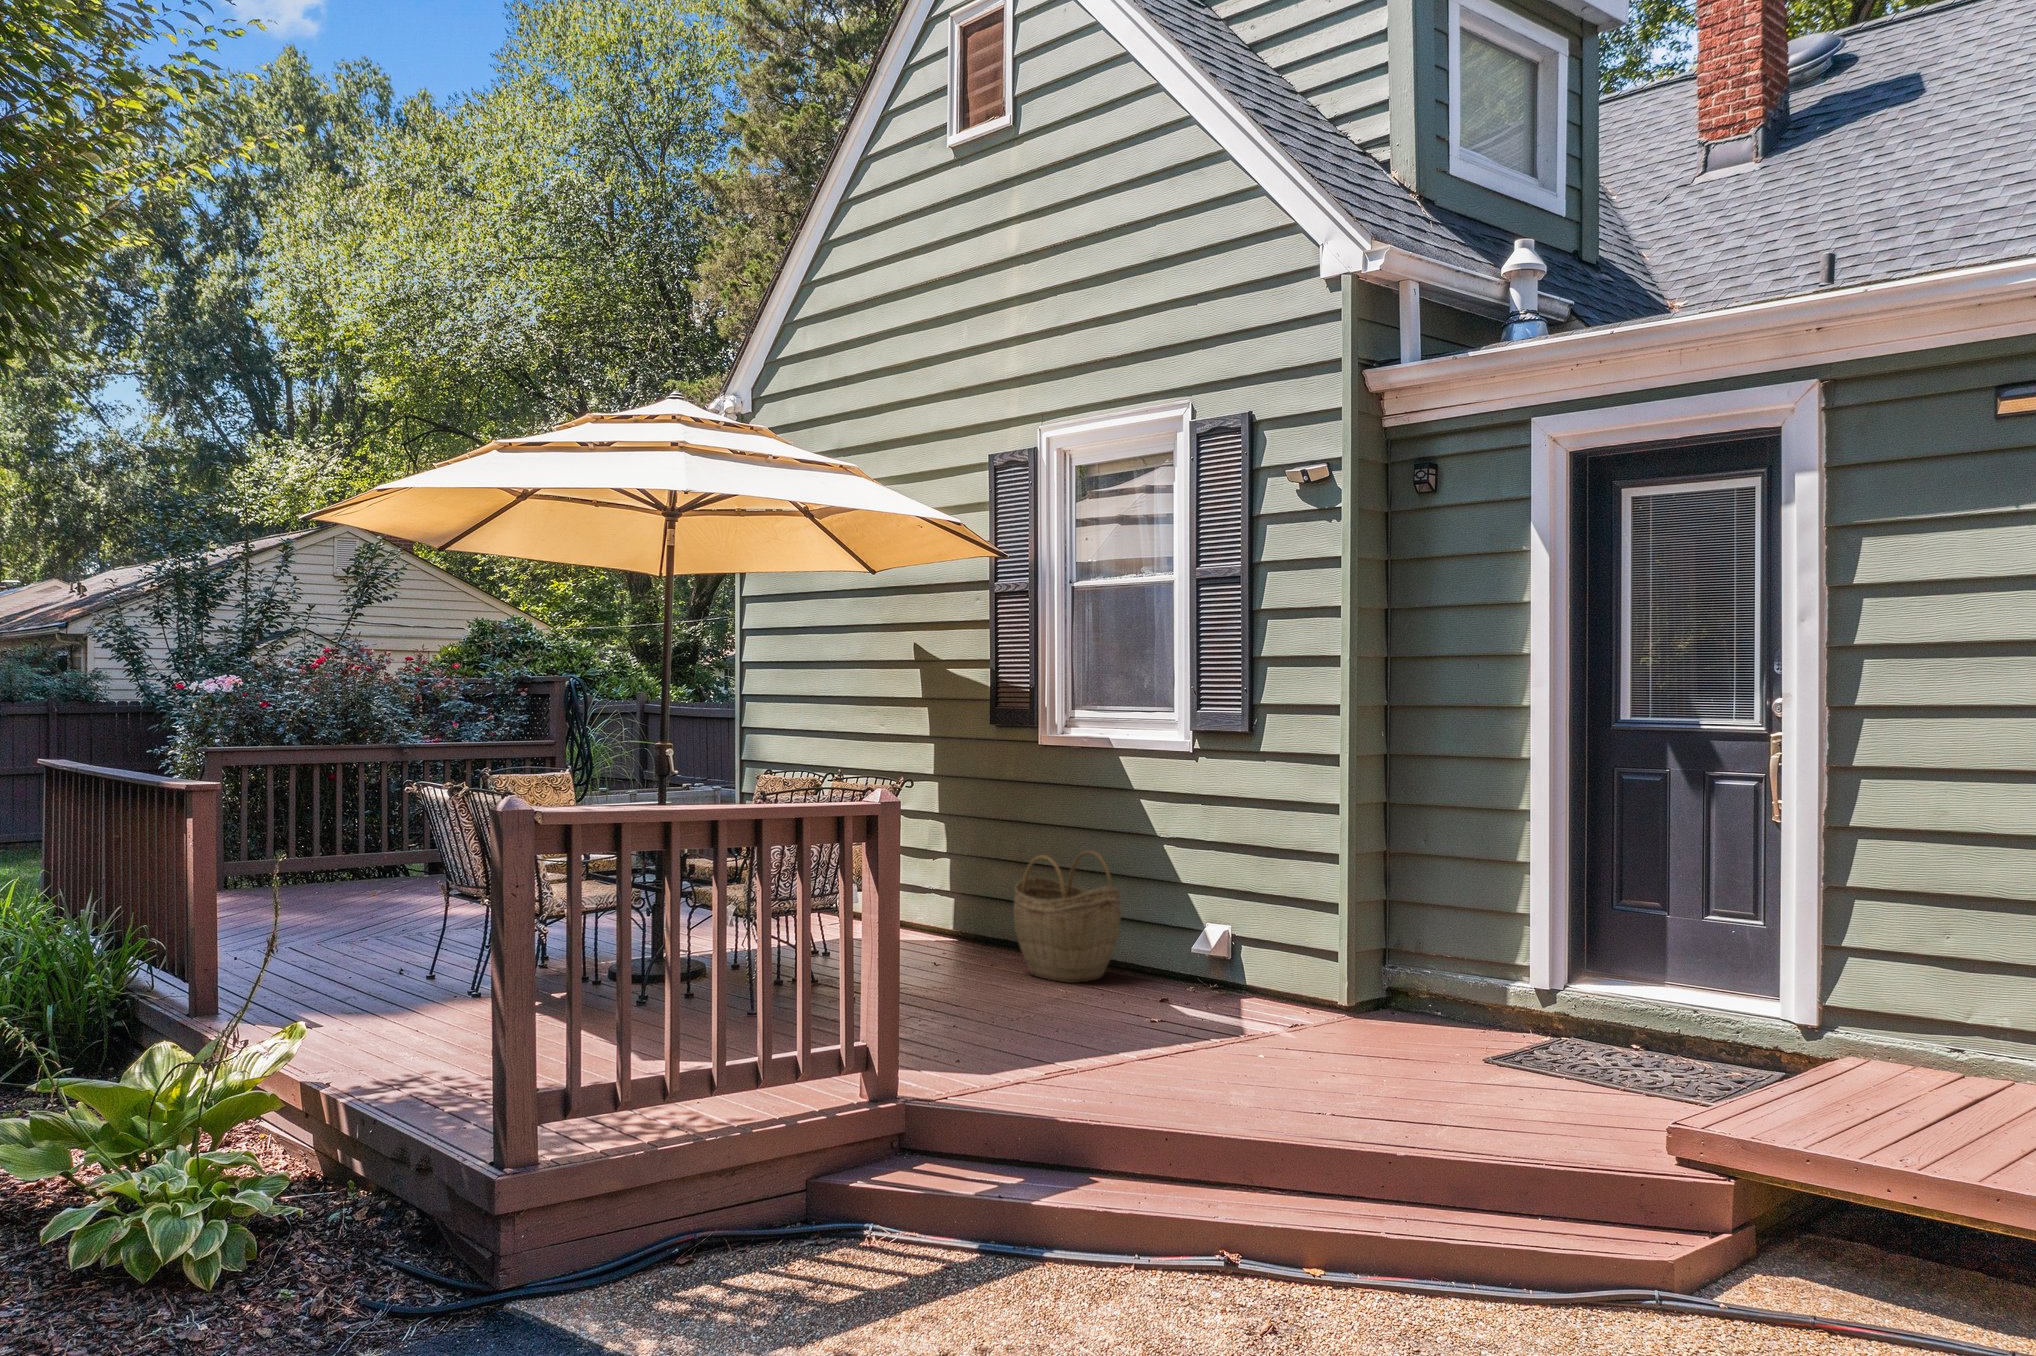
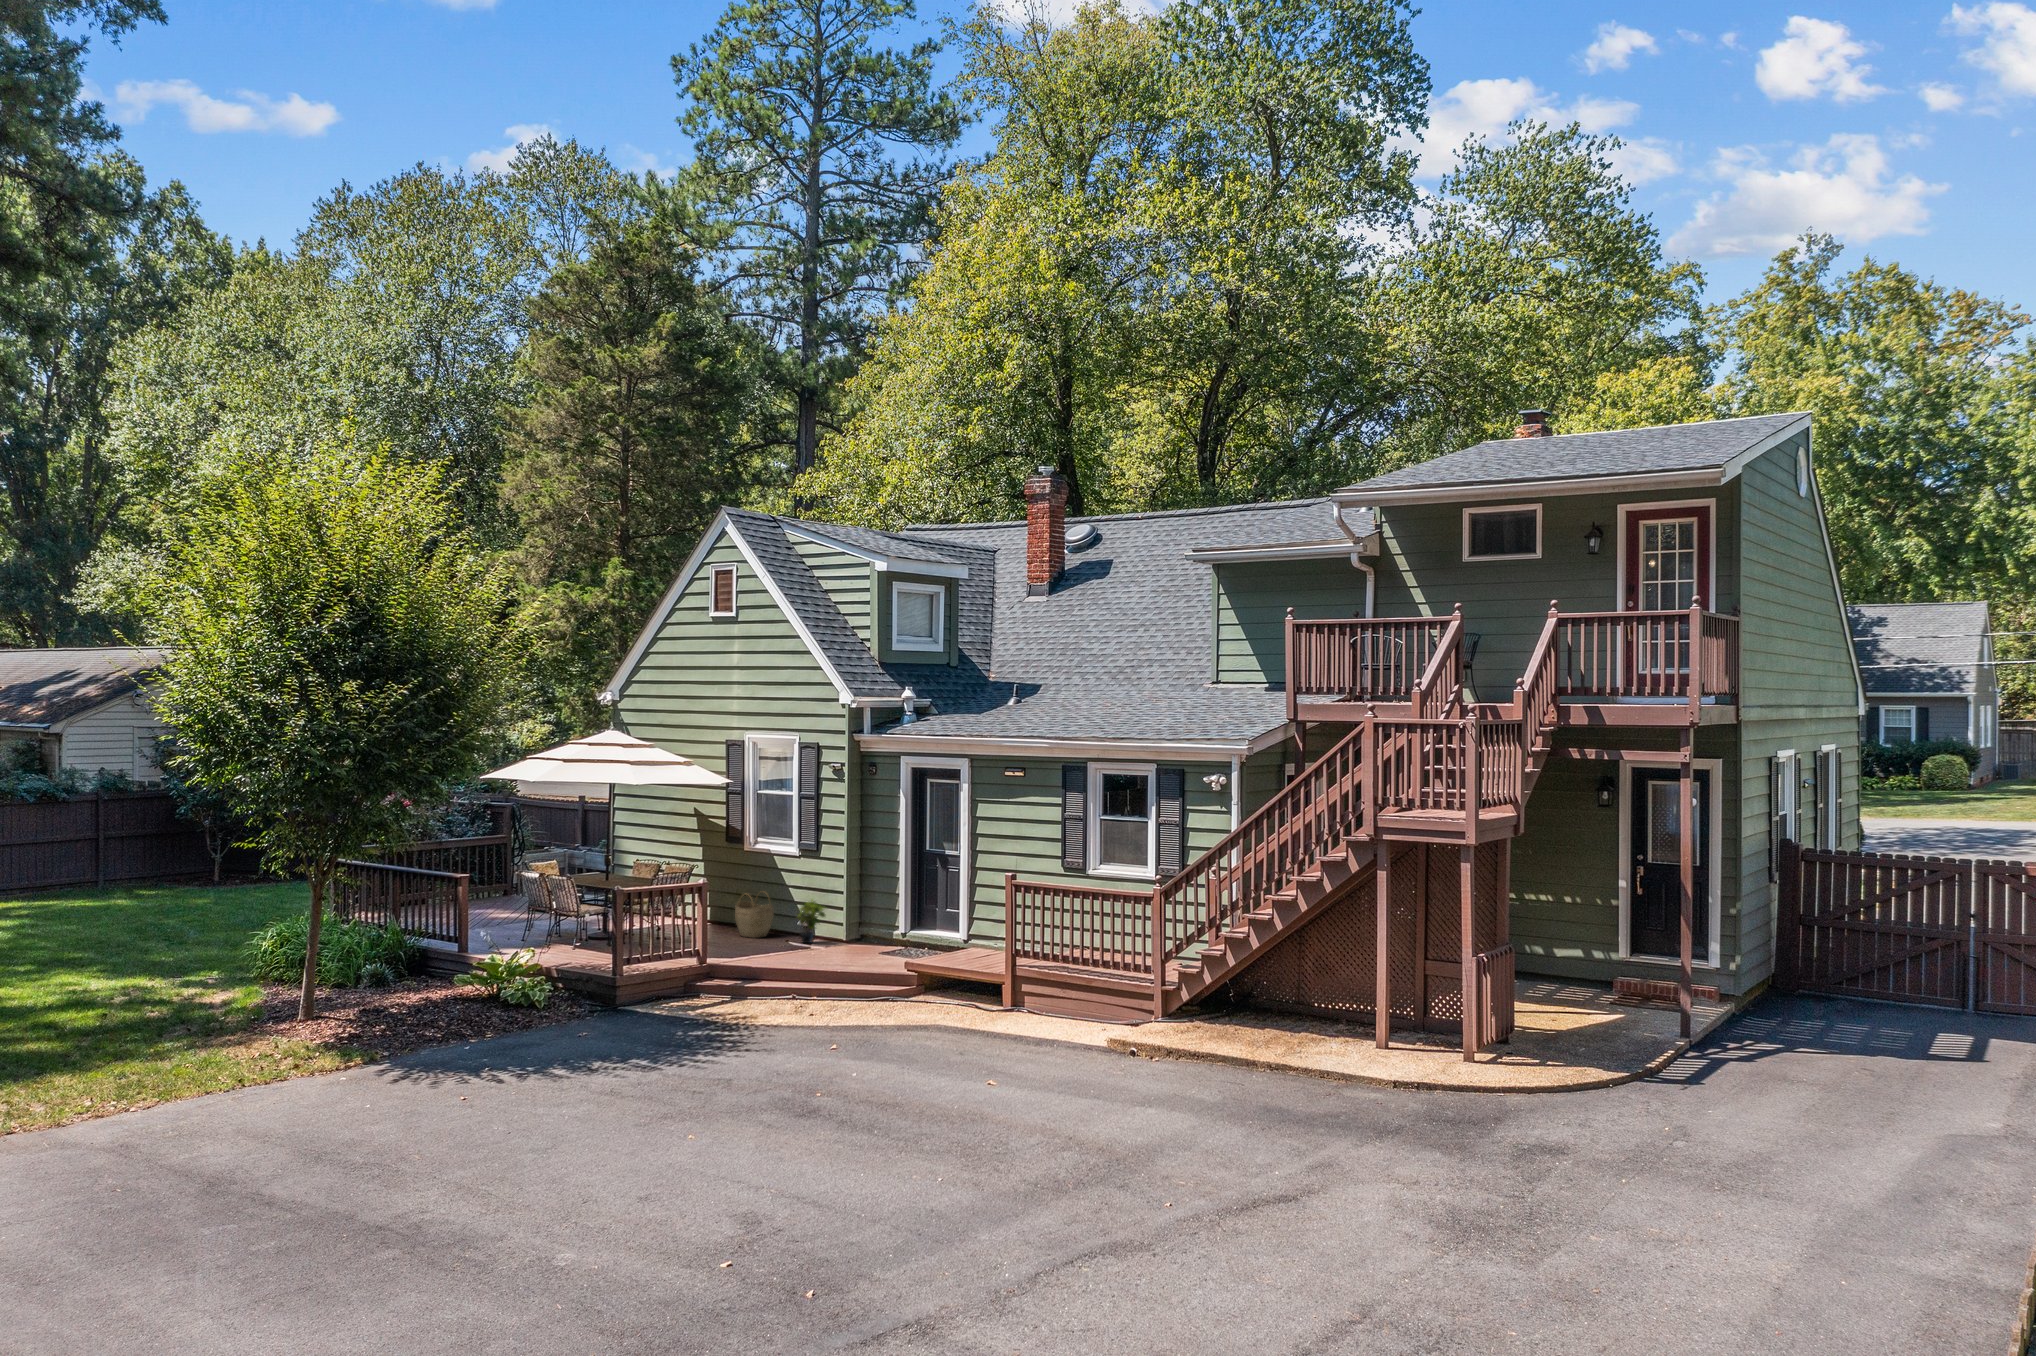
potted plant: none [1189,871,1288,1009] -> present [797,900,825,943]

